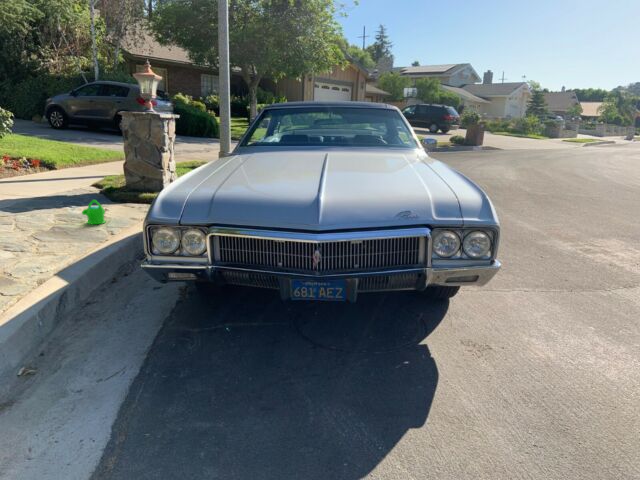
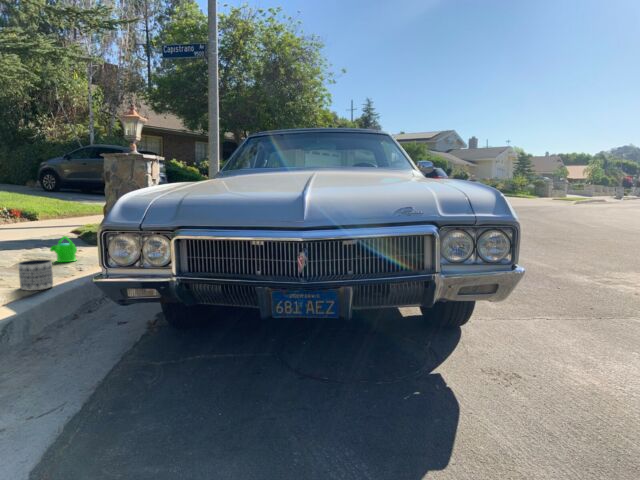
planter: none [62,228,92,257] -> present [18,259,53,291]

